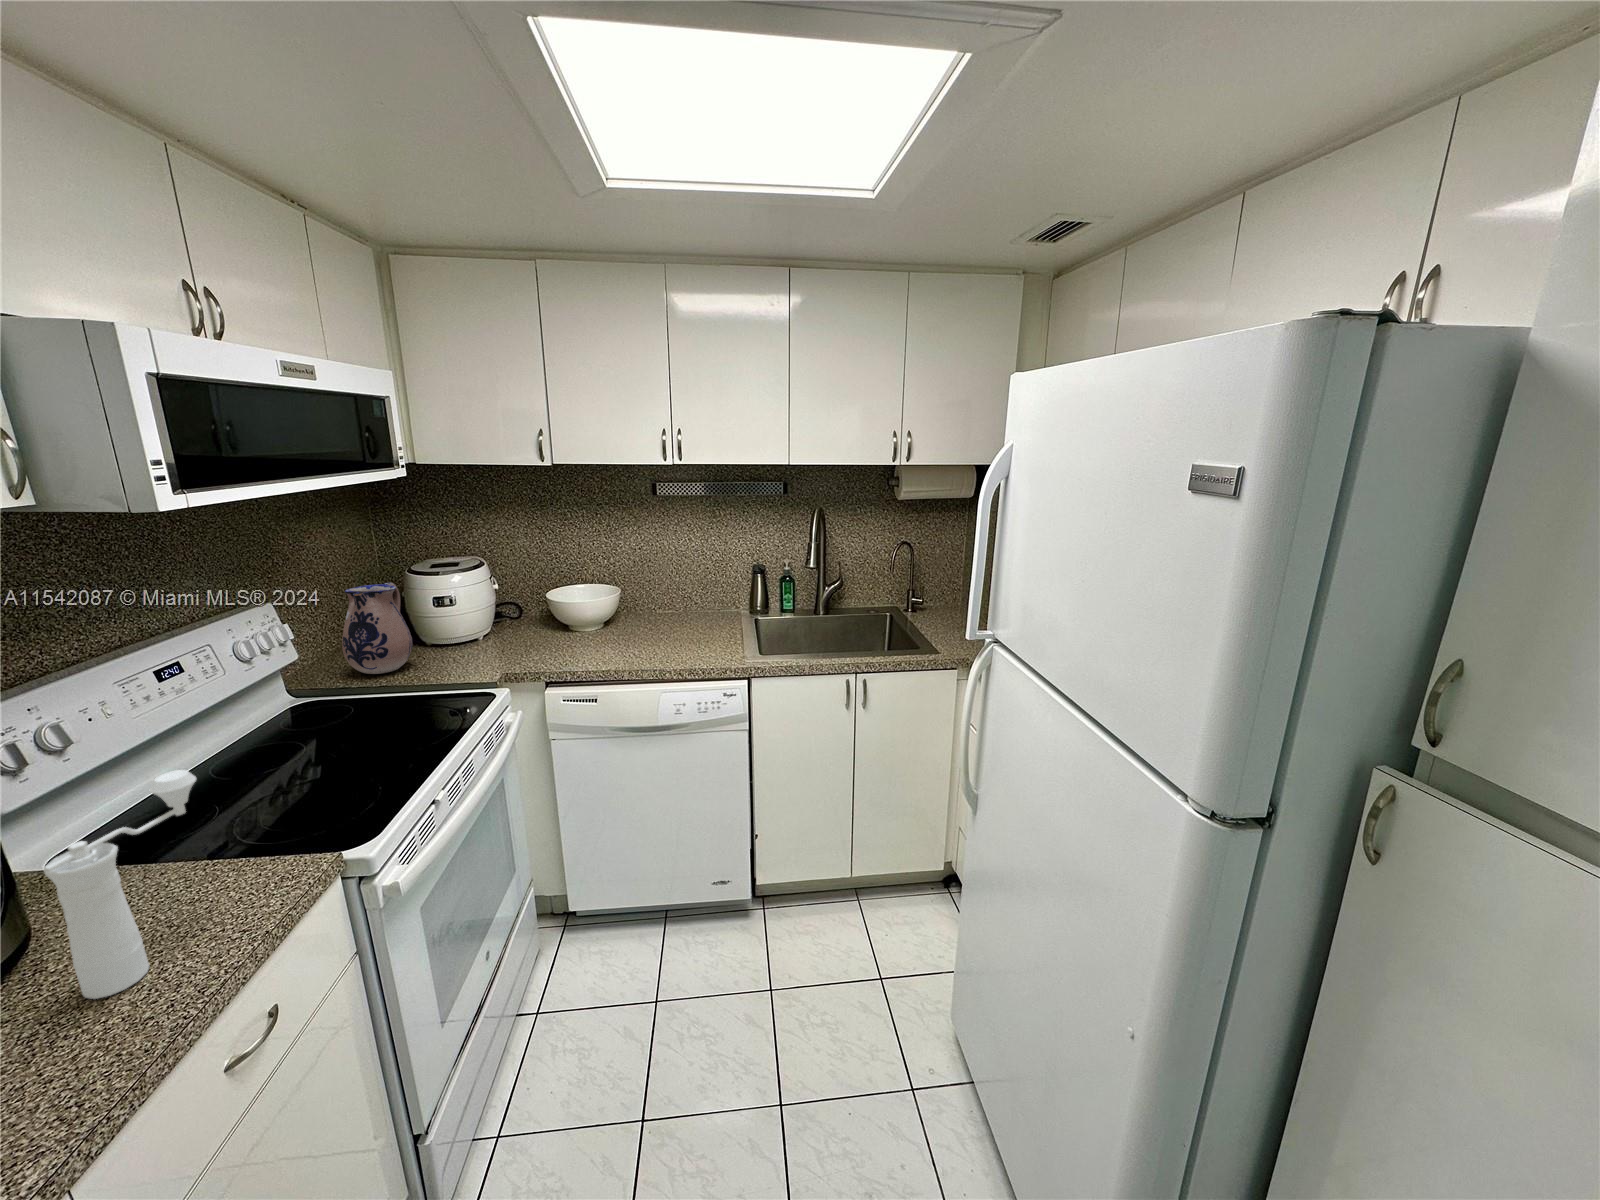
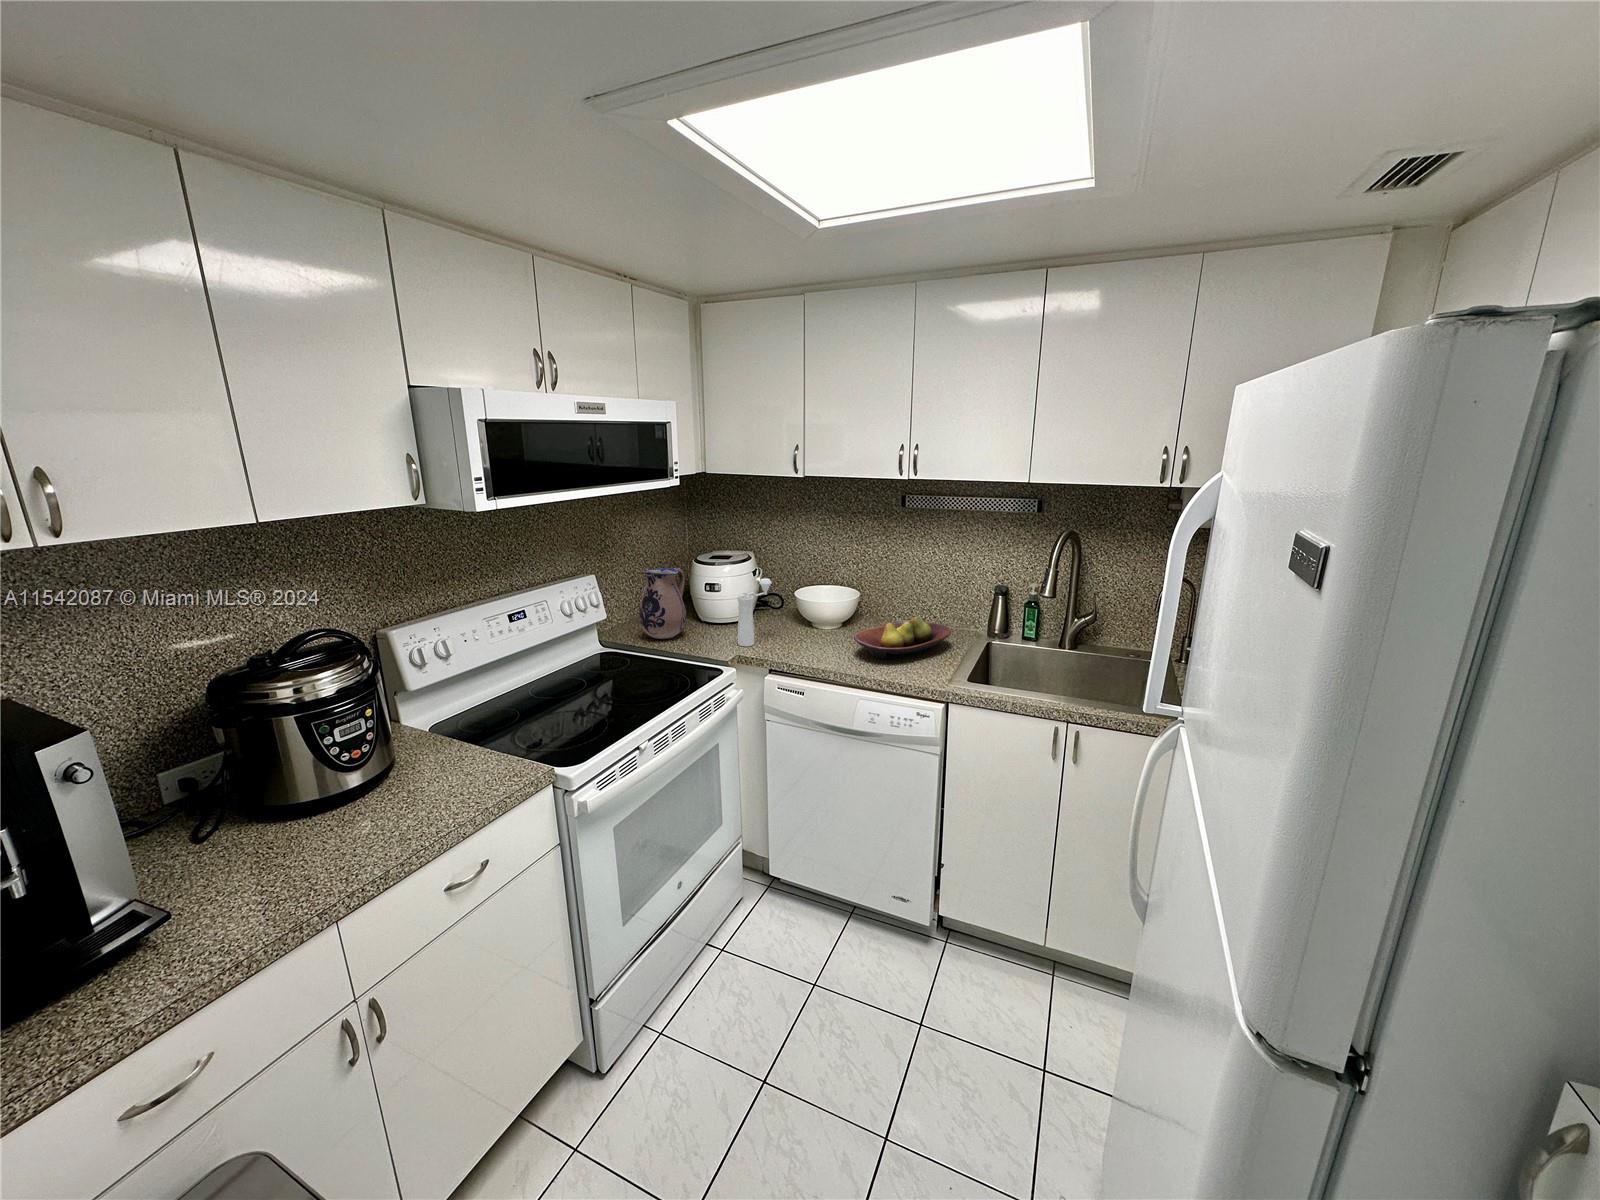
fruit bowl: none [635,605,724,650] -> present [854,617,951,659]
pepper mill: present [44,770,196,999] -> present [737,578,772,646]

